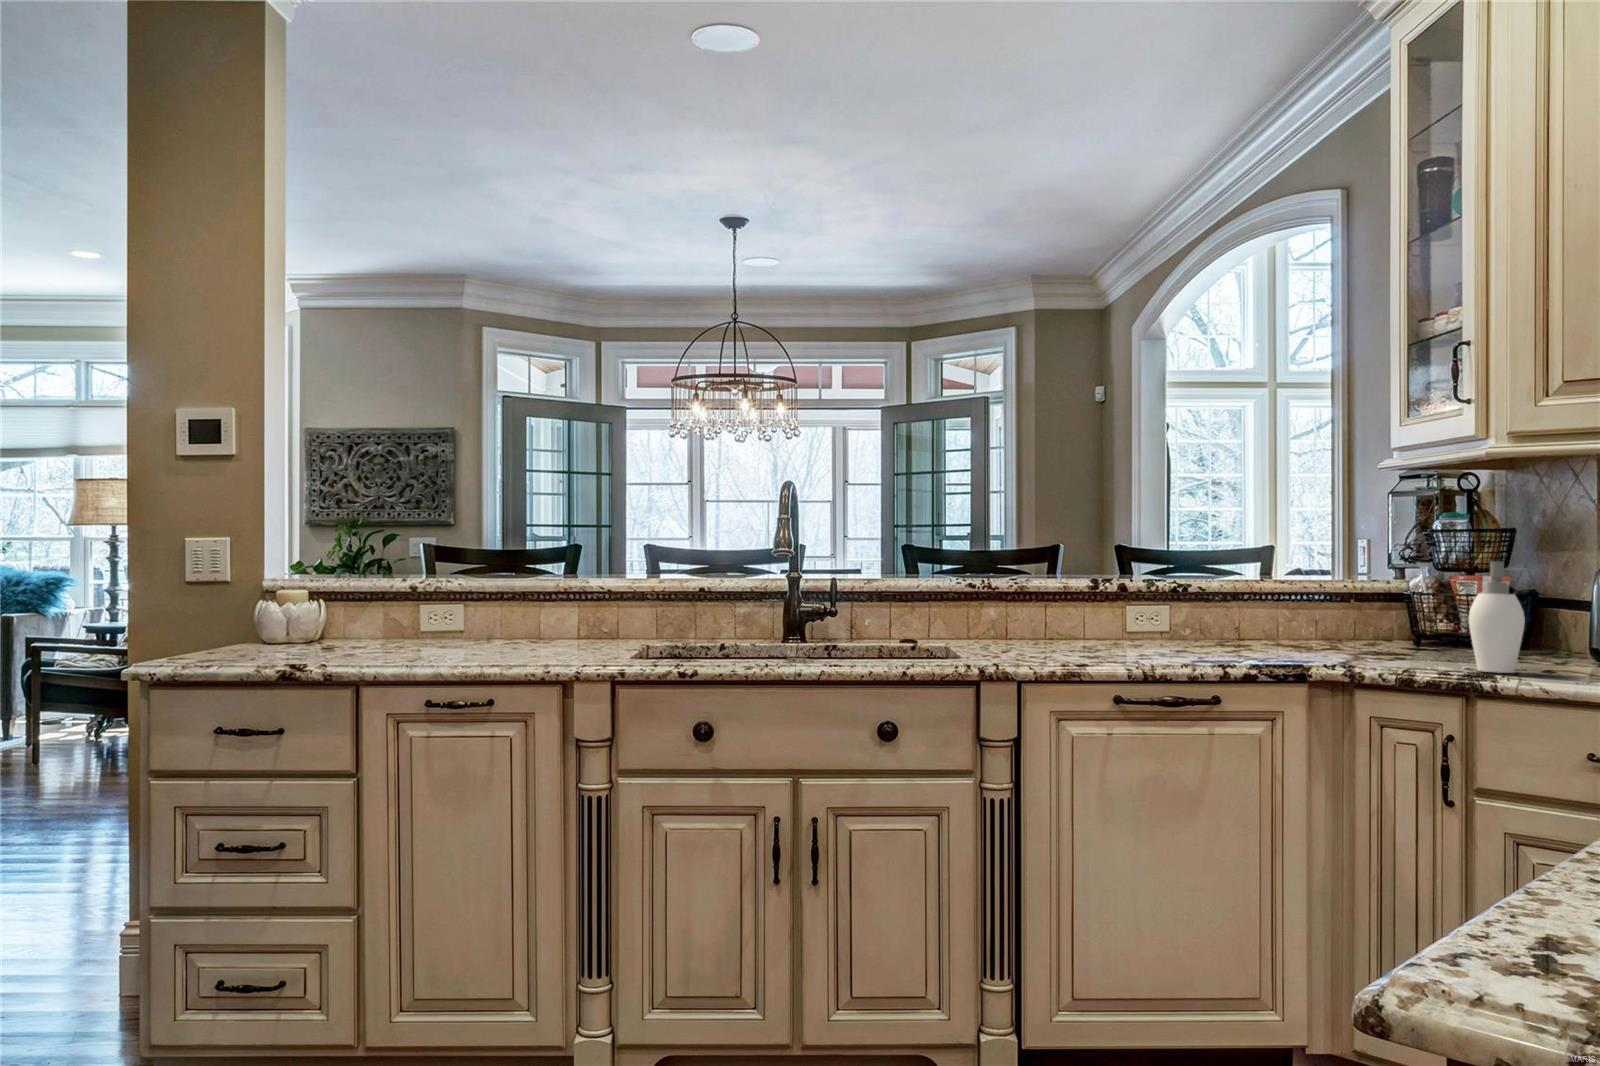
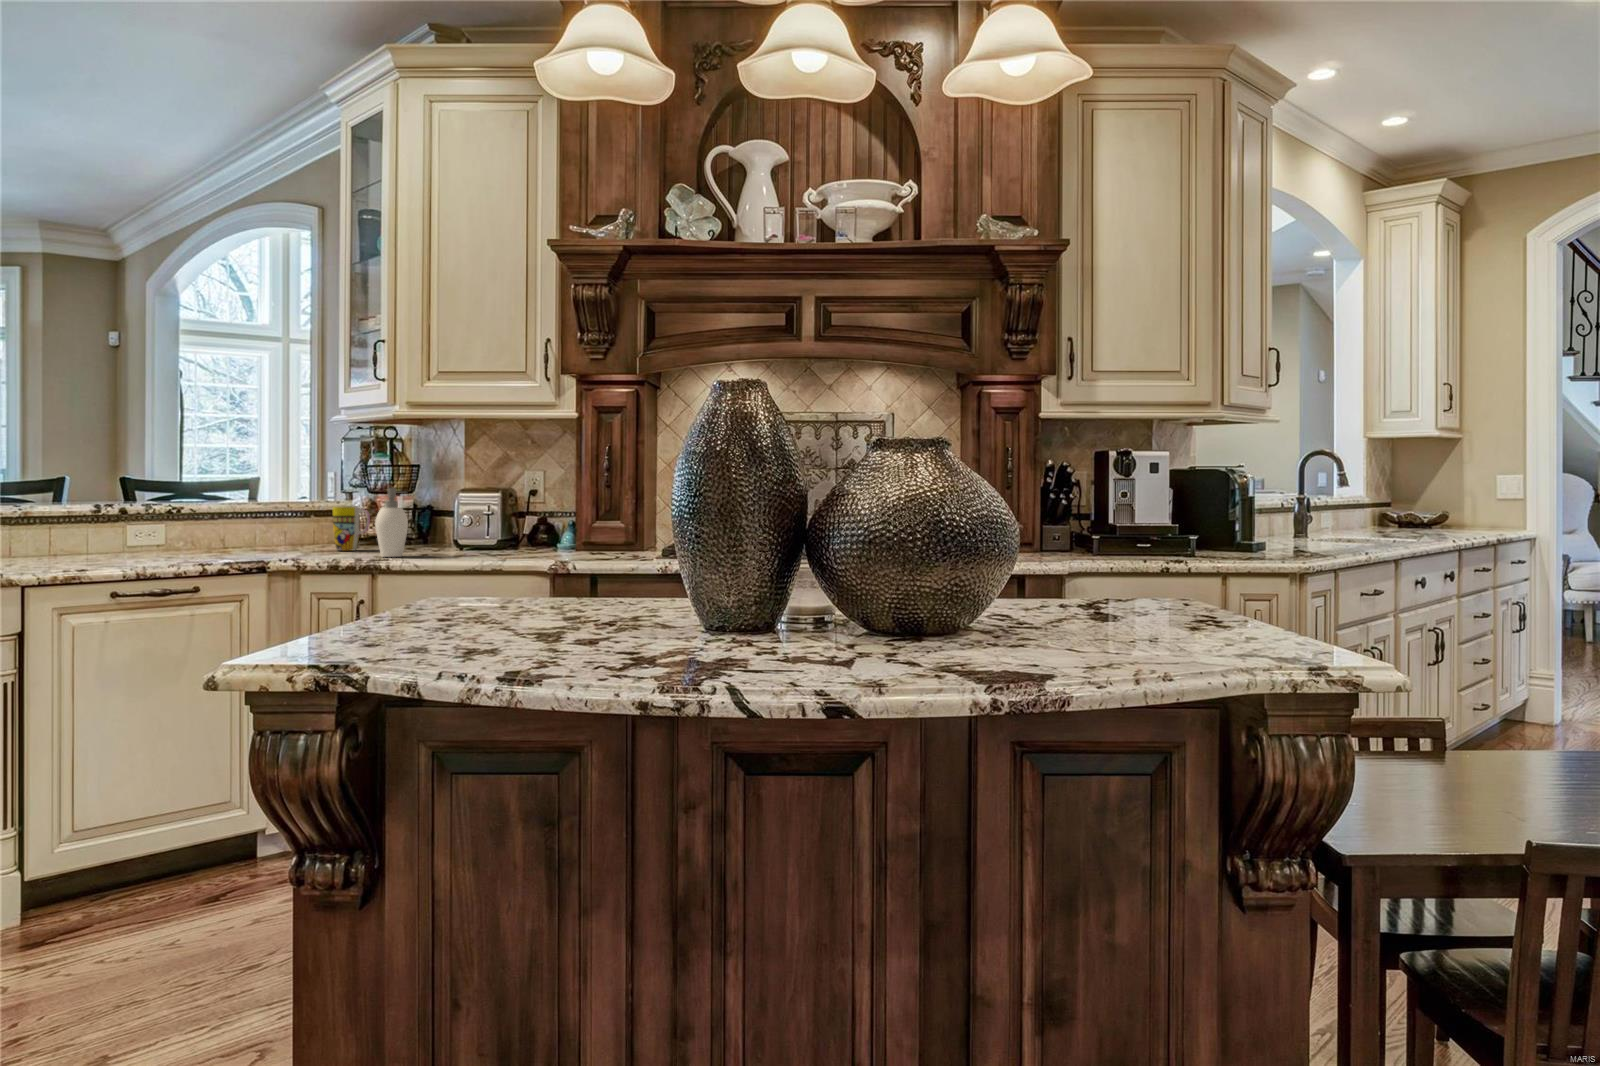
mug: none [1390,588,1449,656] -> present [333,506,370,551]

